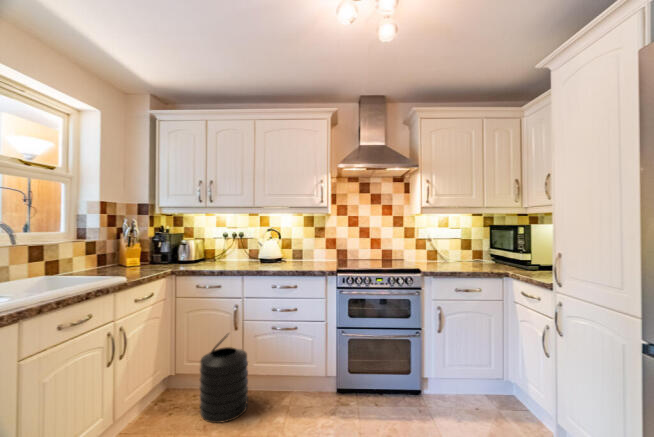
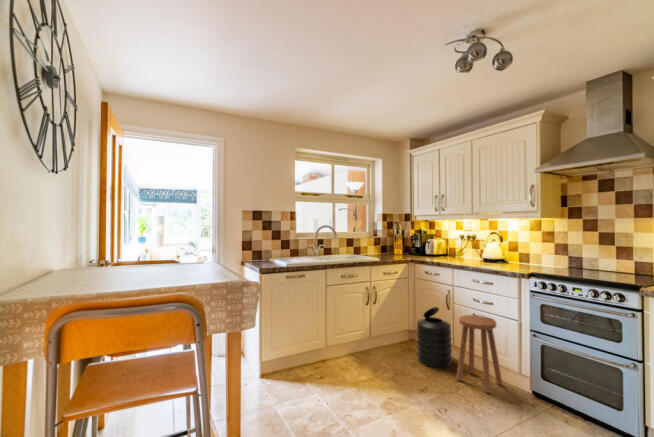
stool: none [272,327,314,421] -> present [456,315,502,393]

